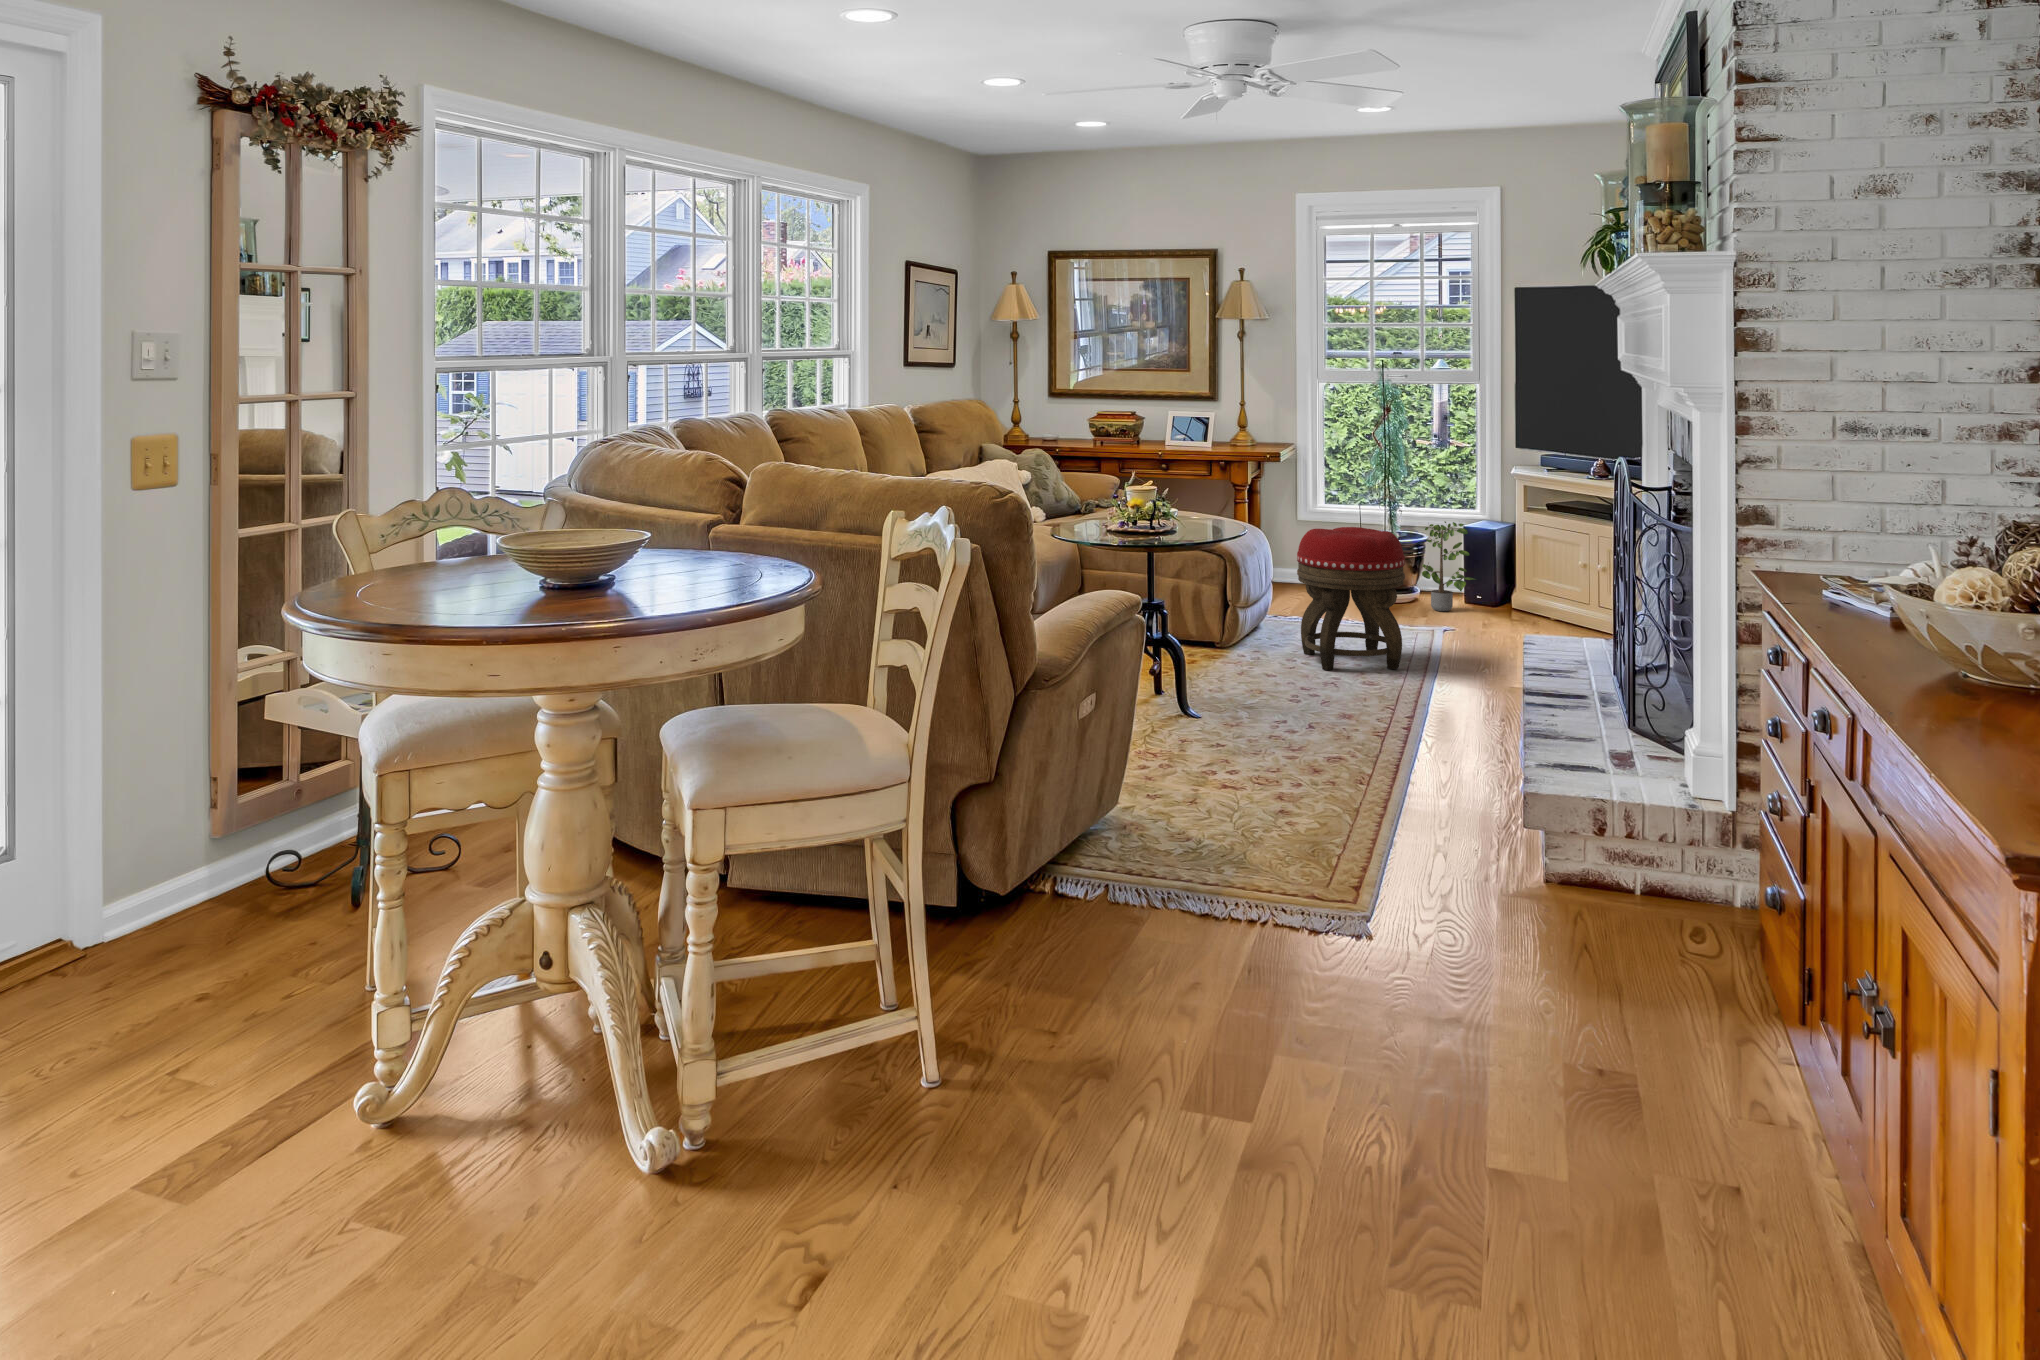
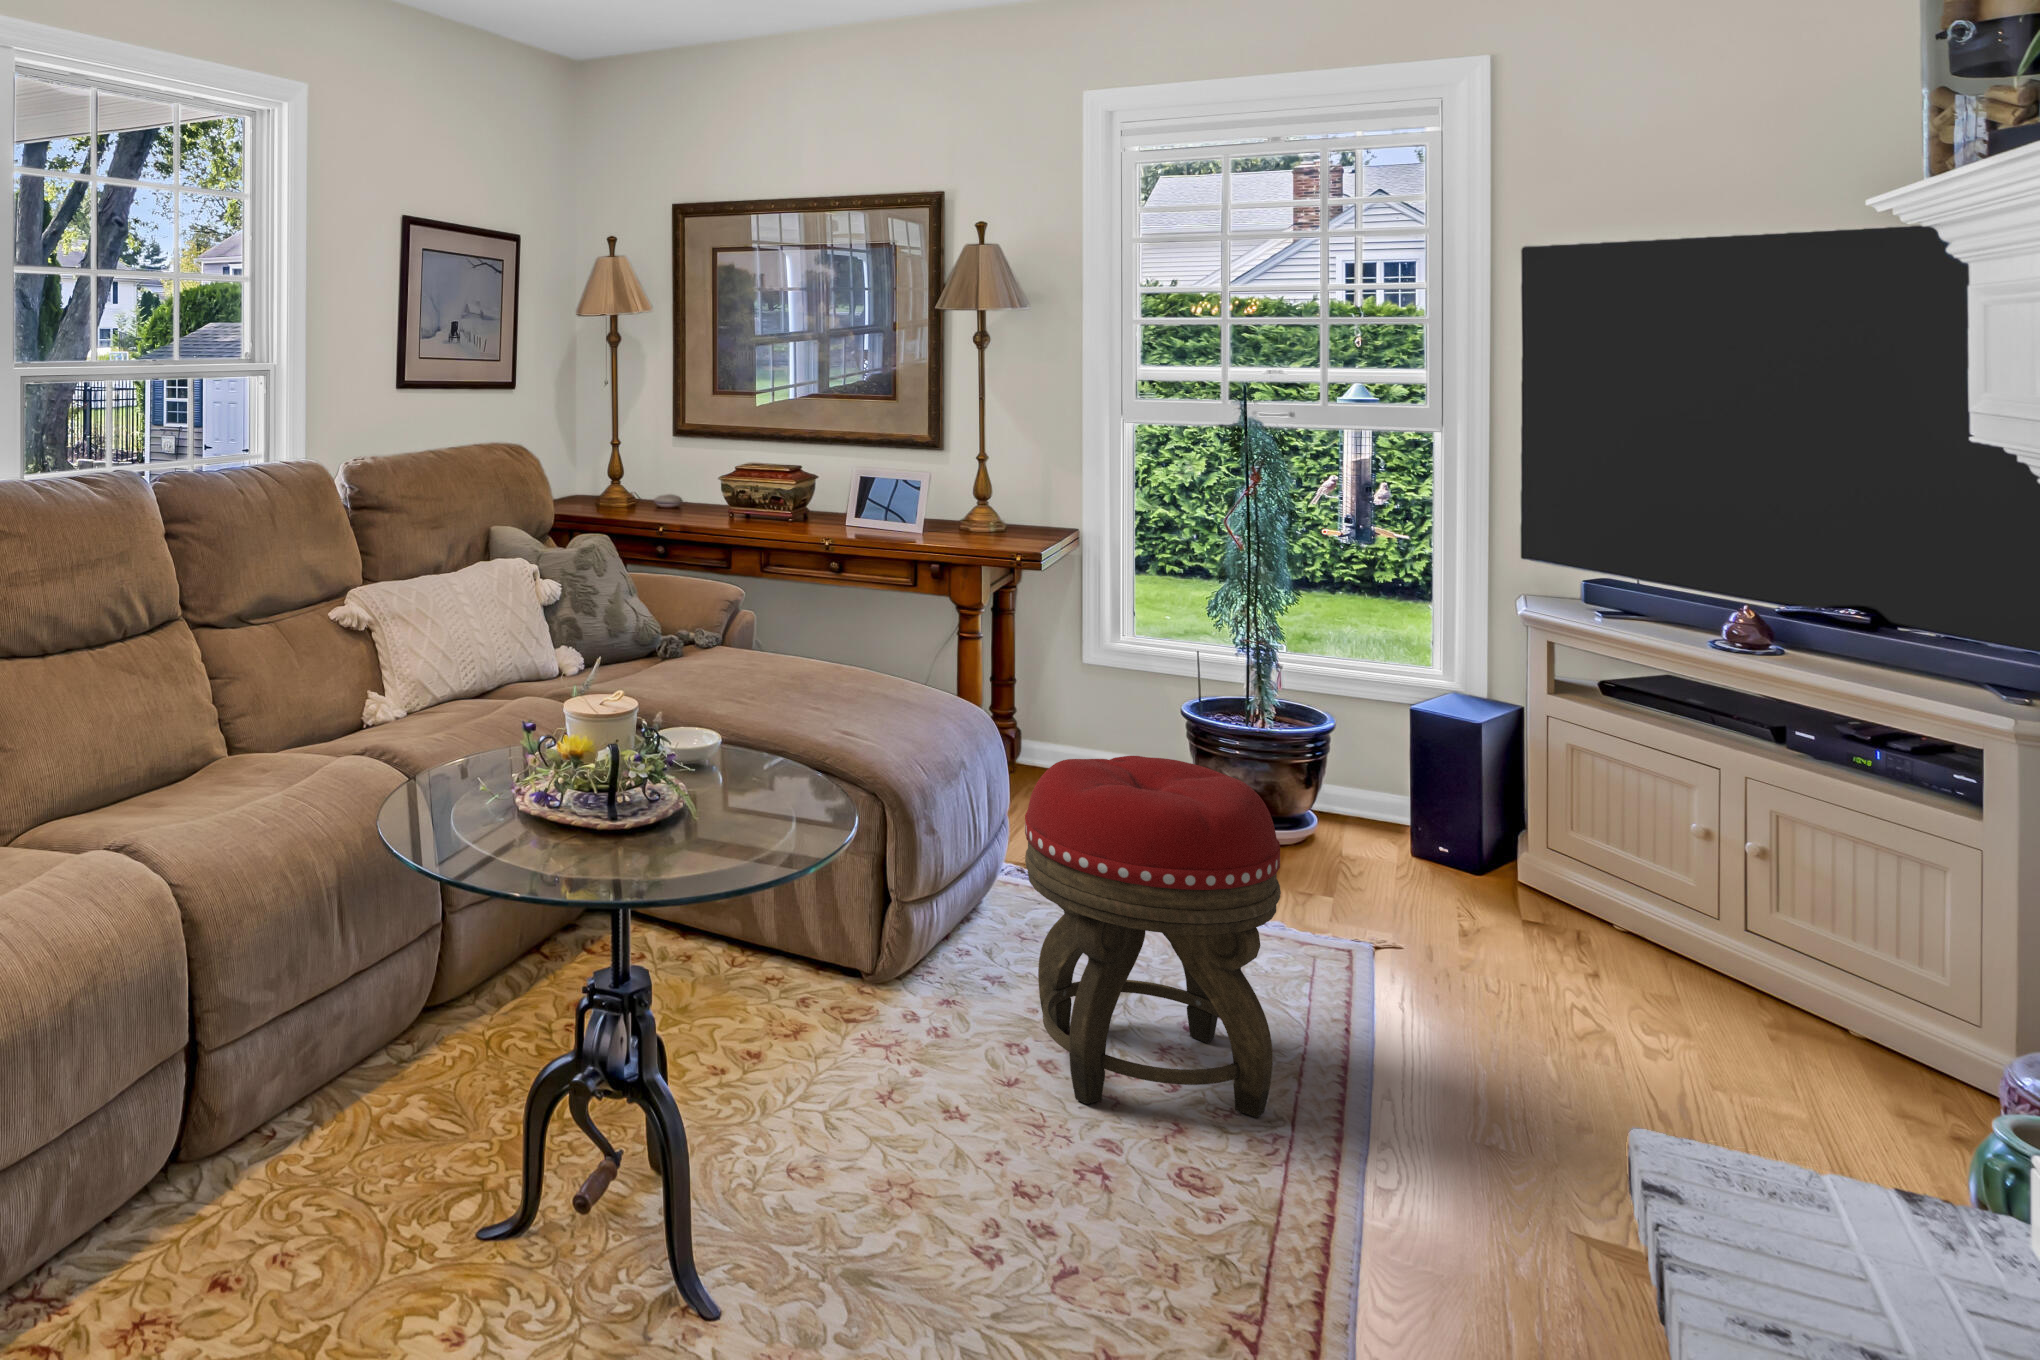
potted plant: present [1422,522,1475,611] -> none [1323,707,1447,889]

